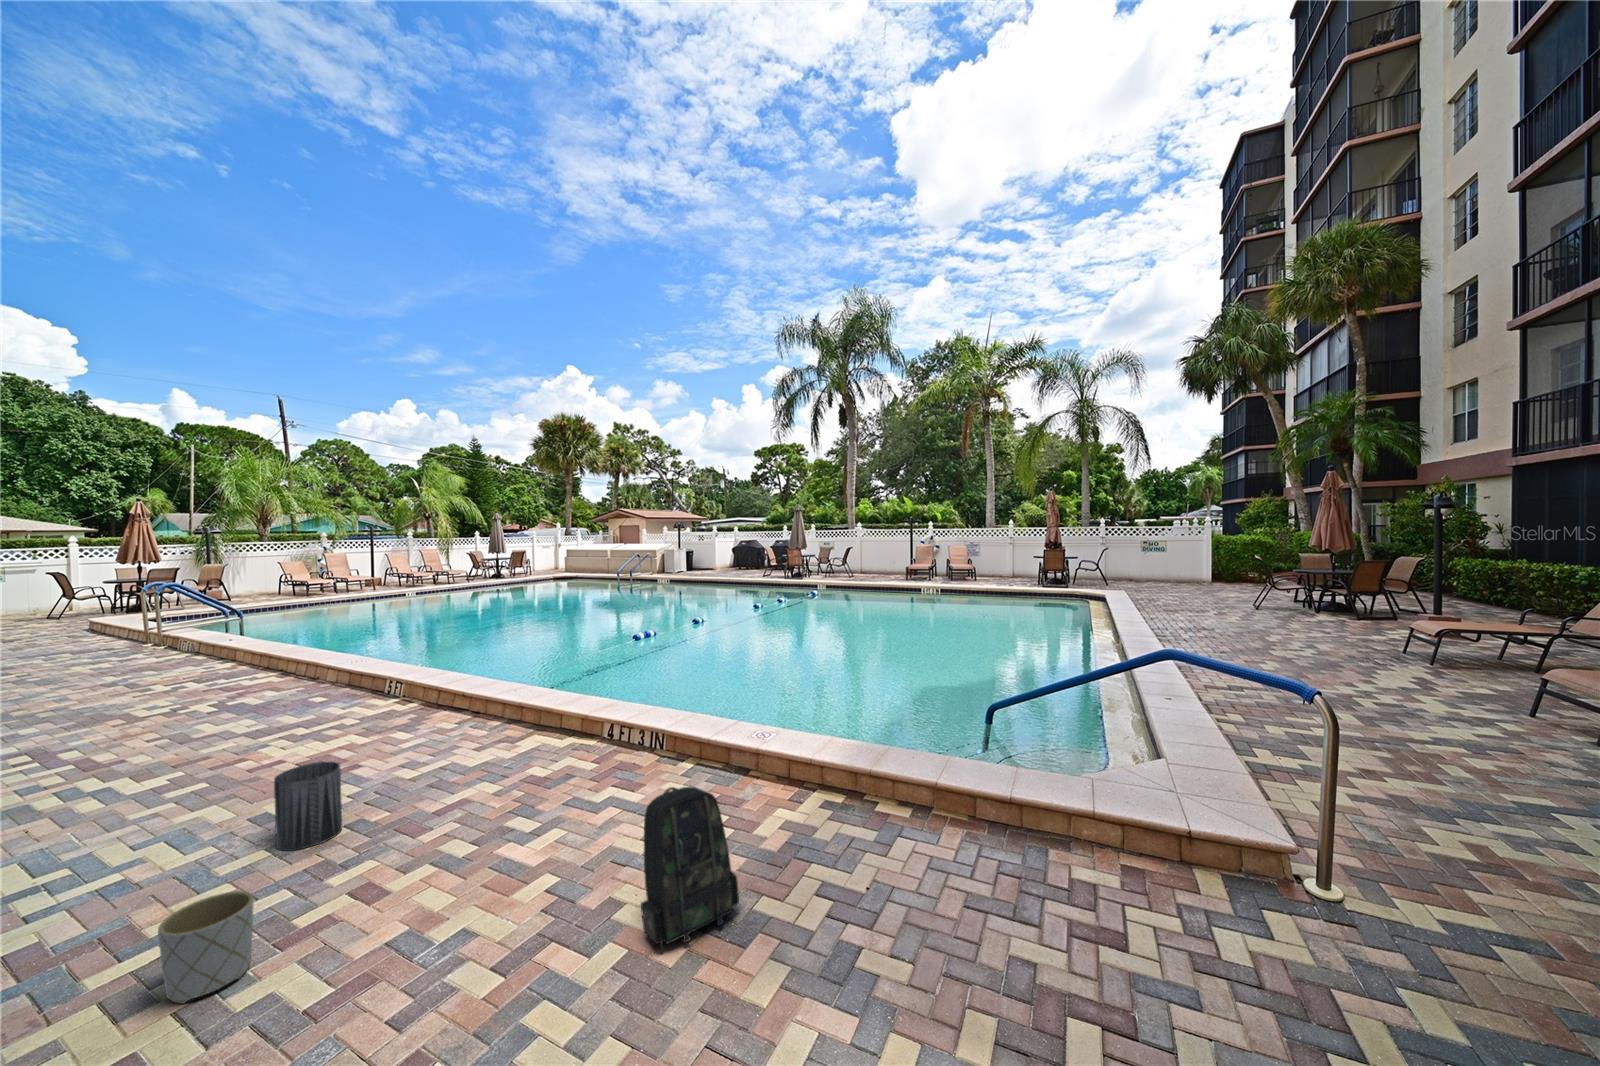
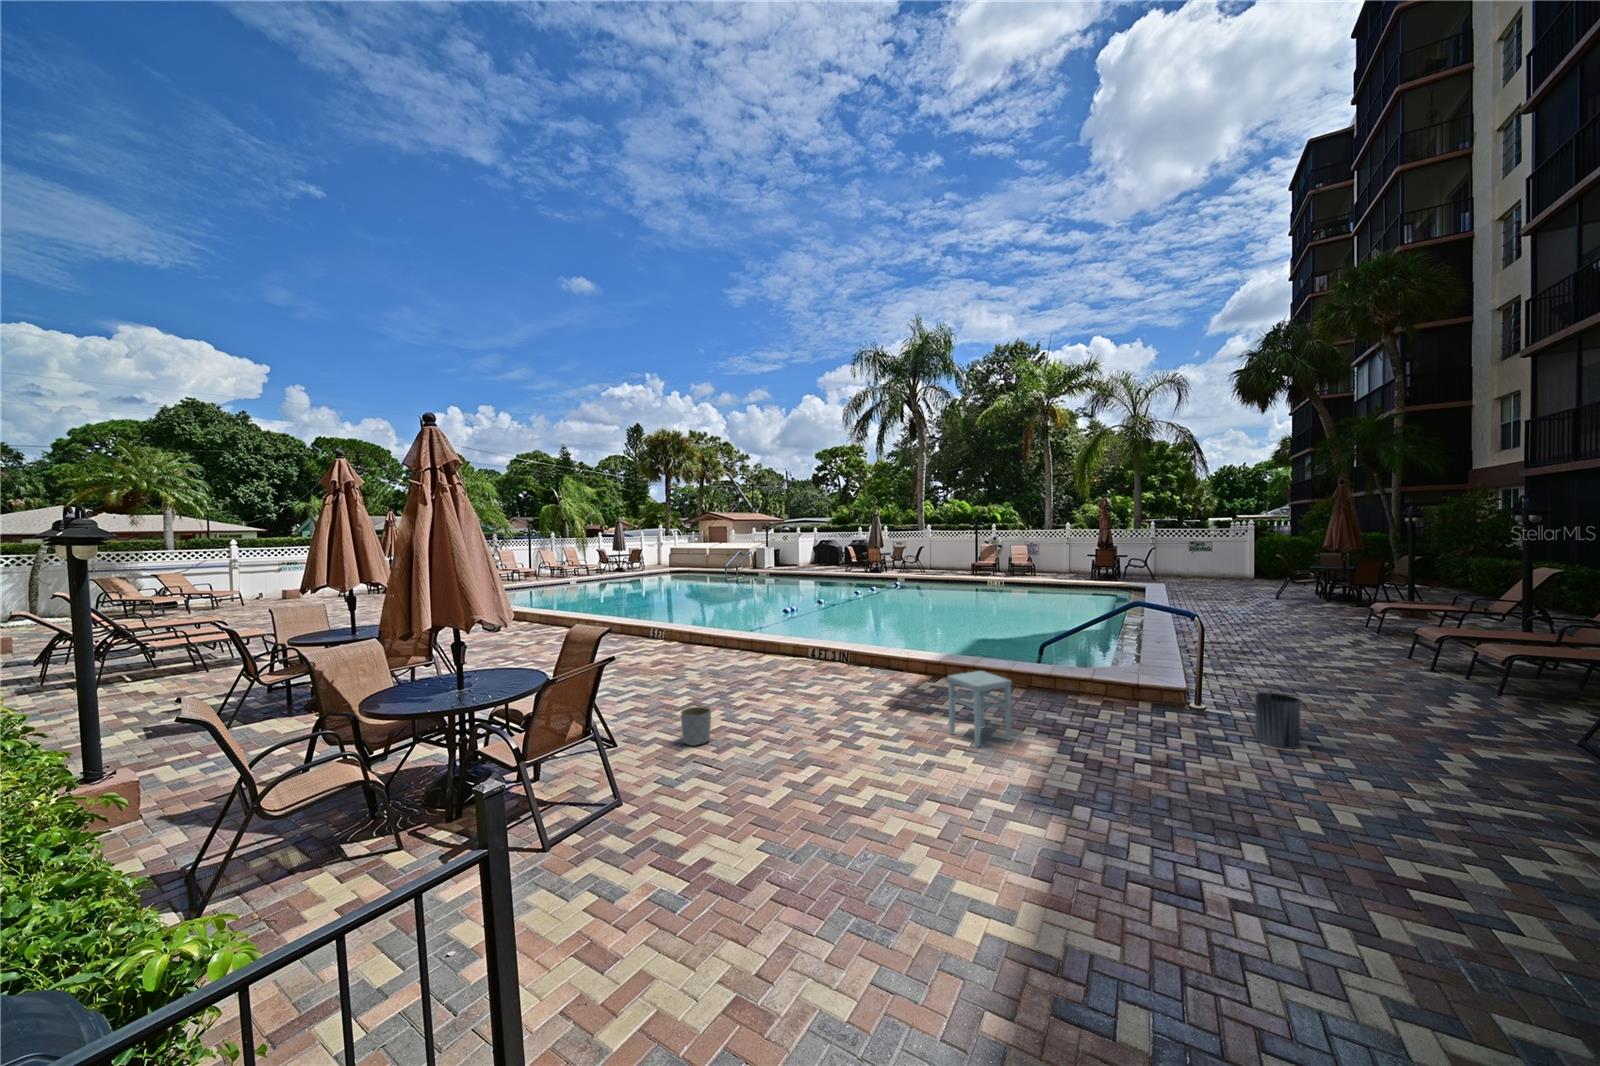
trash can: present [274,761,342,851] -> present [1255,692,1300,748]
backpack: present [641,786,739,953] -> none [876,669,926,740]
stool: none [778,786,904,980] -> present [948,671,1012,747]

